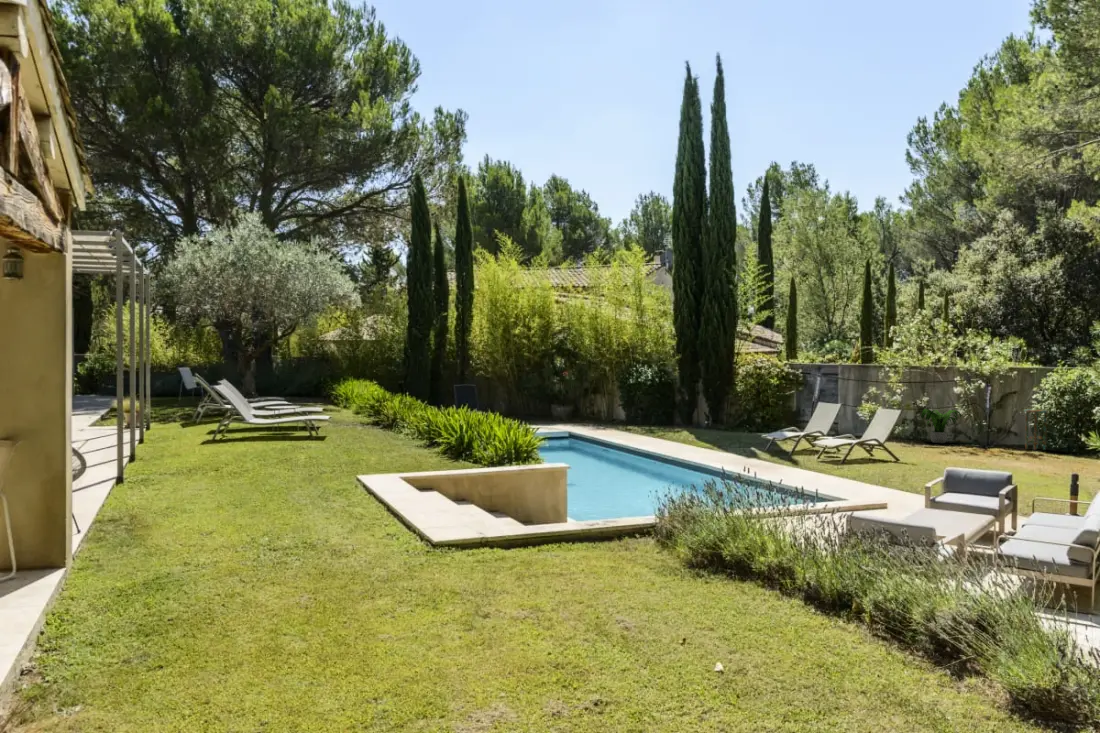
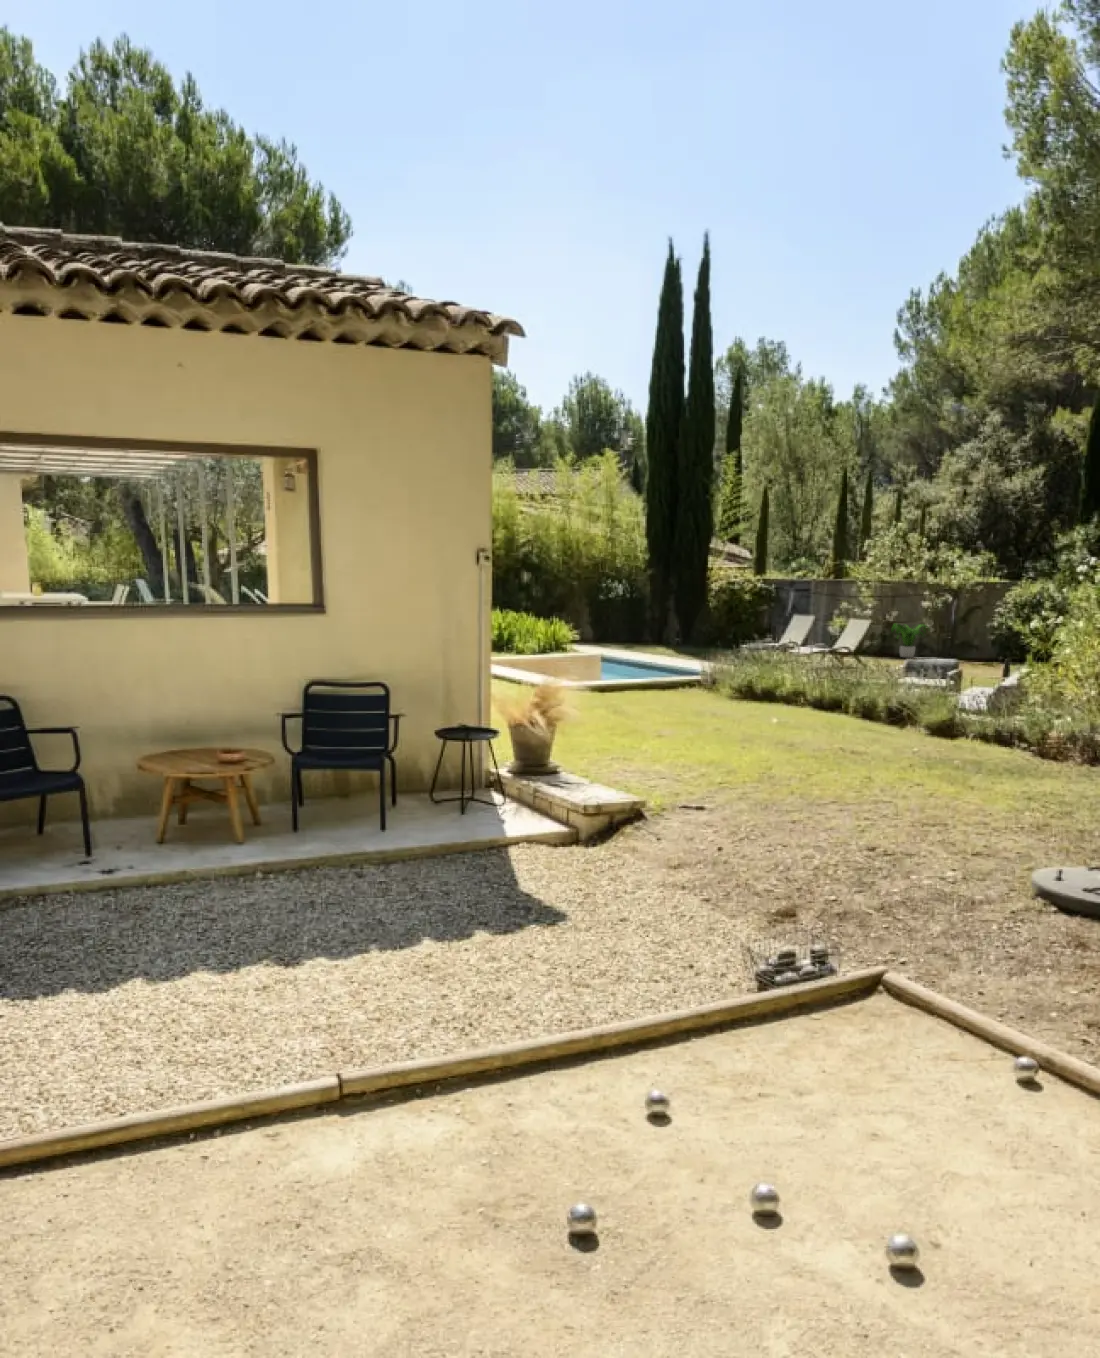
side table: present [1025,410,1048,450] -> none [987,623,1010,663]

